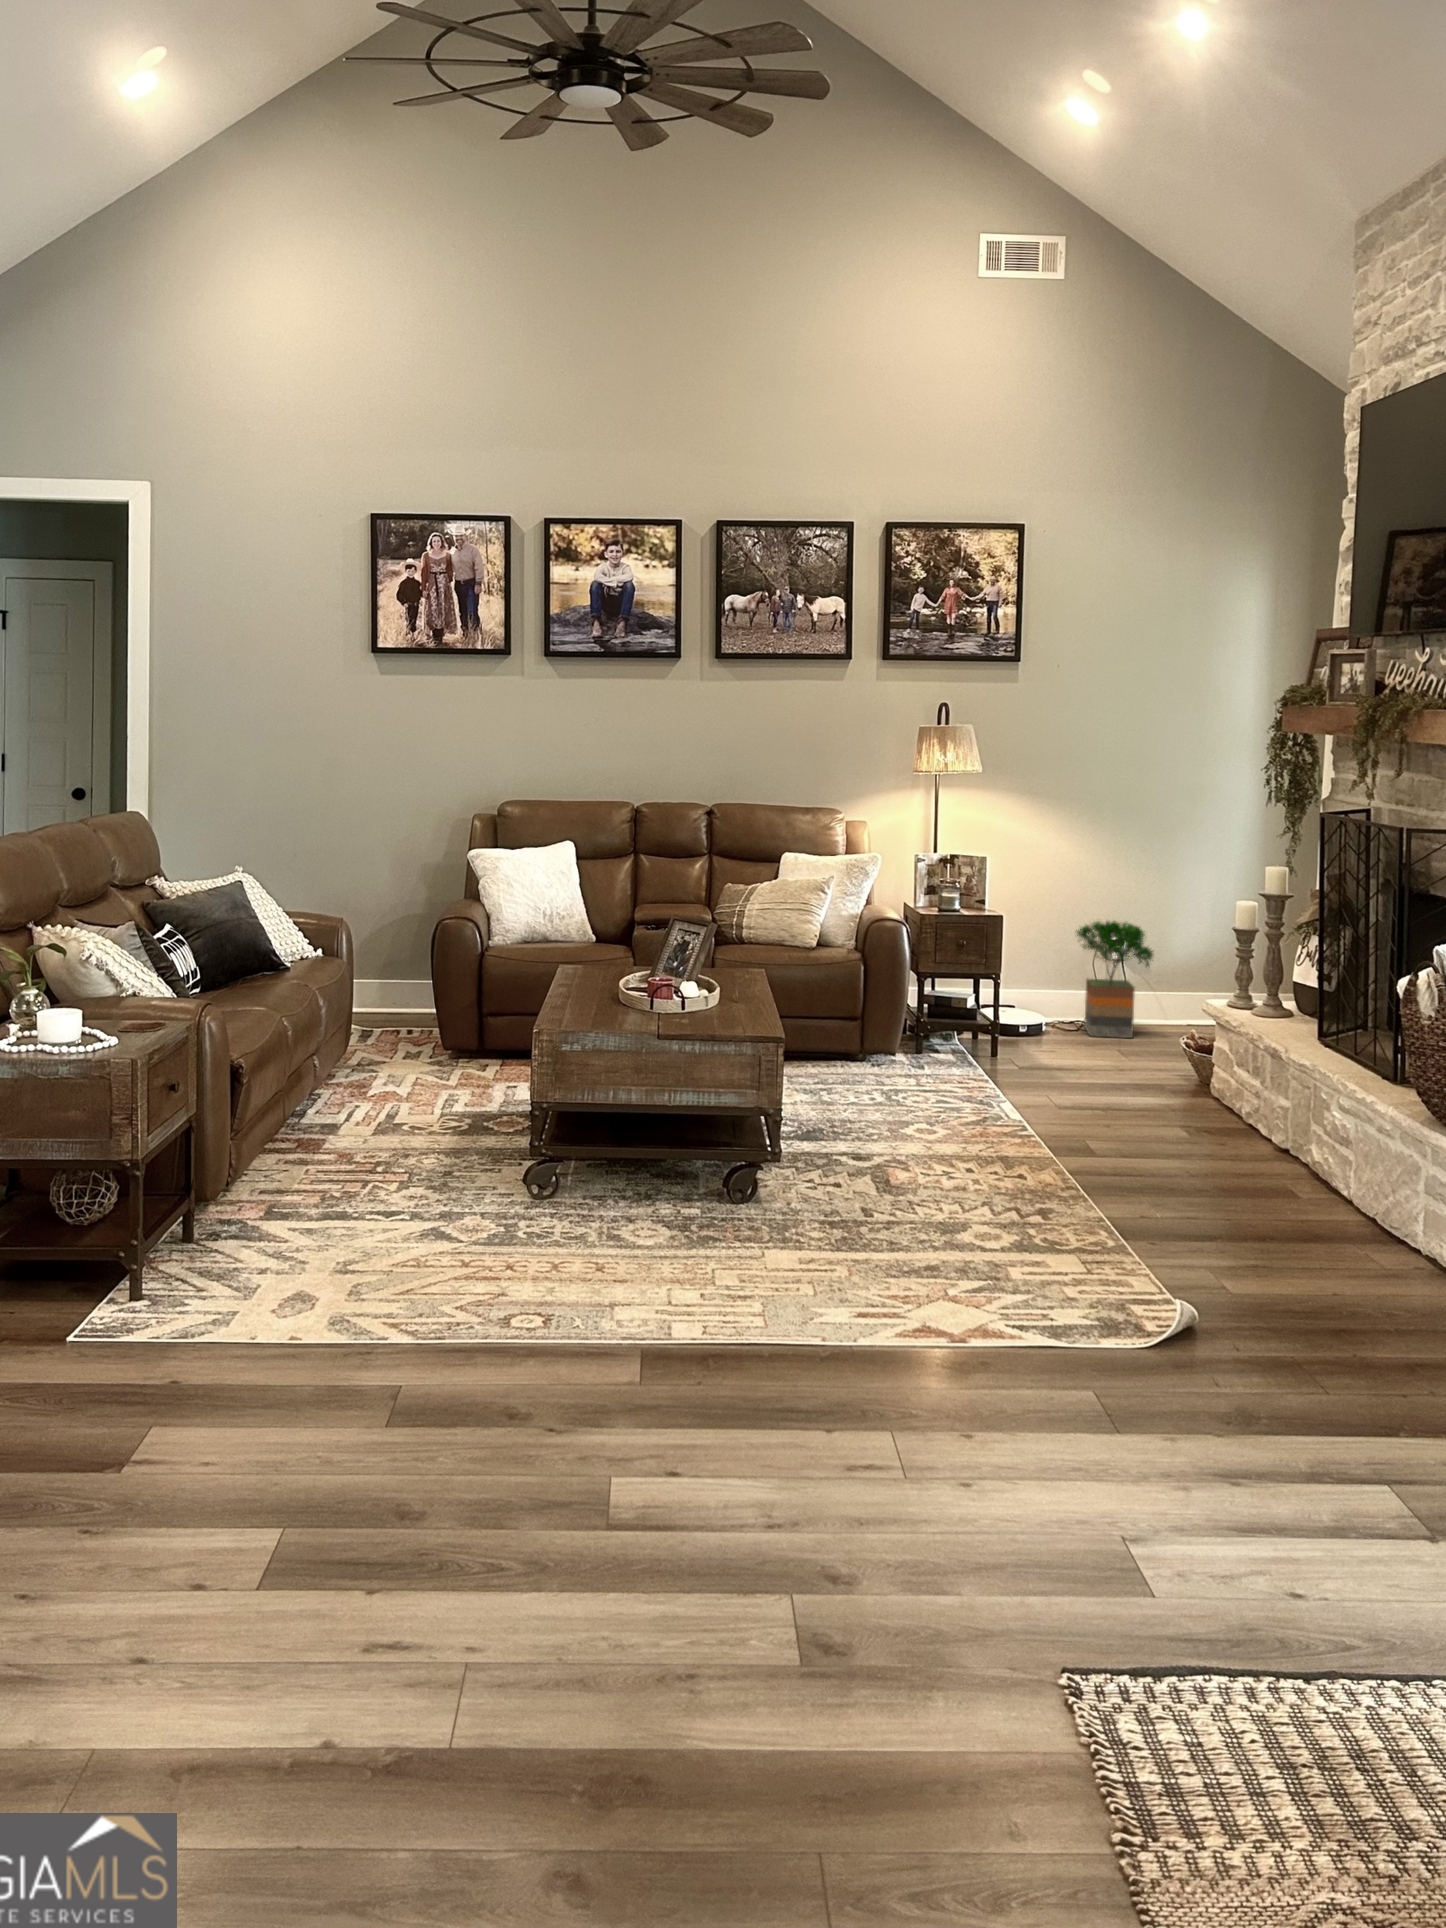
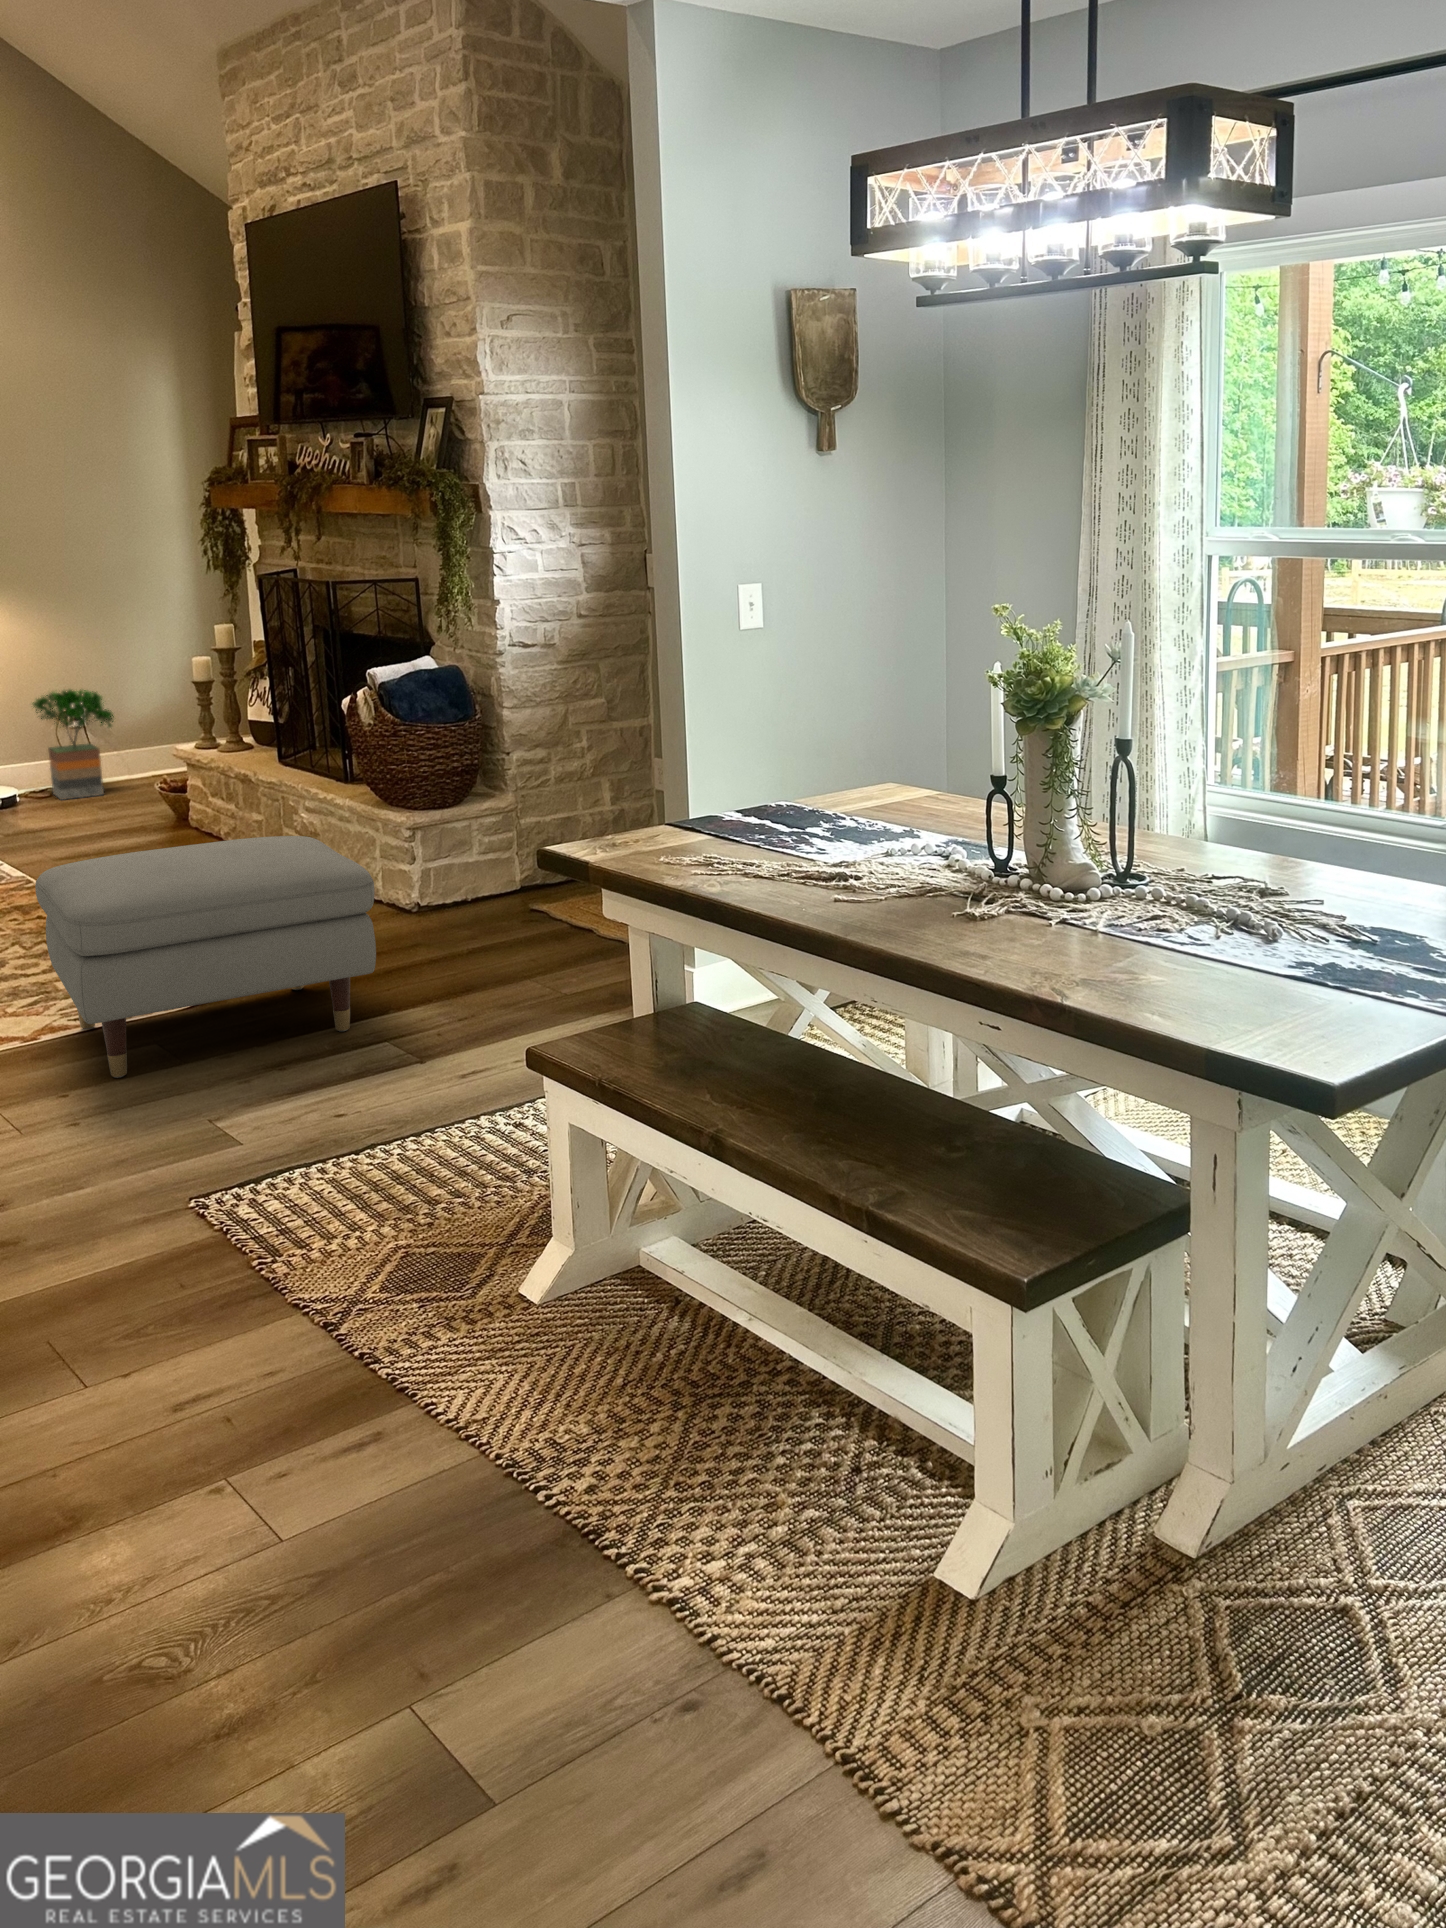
ottoman: none [994,1135,1395,1446] -> present [35,836,376,1078]

